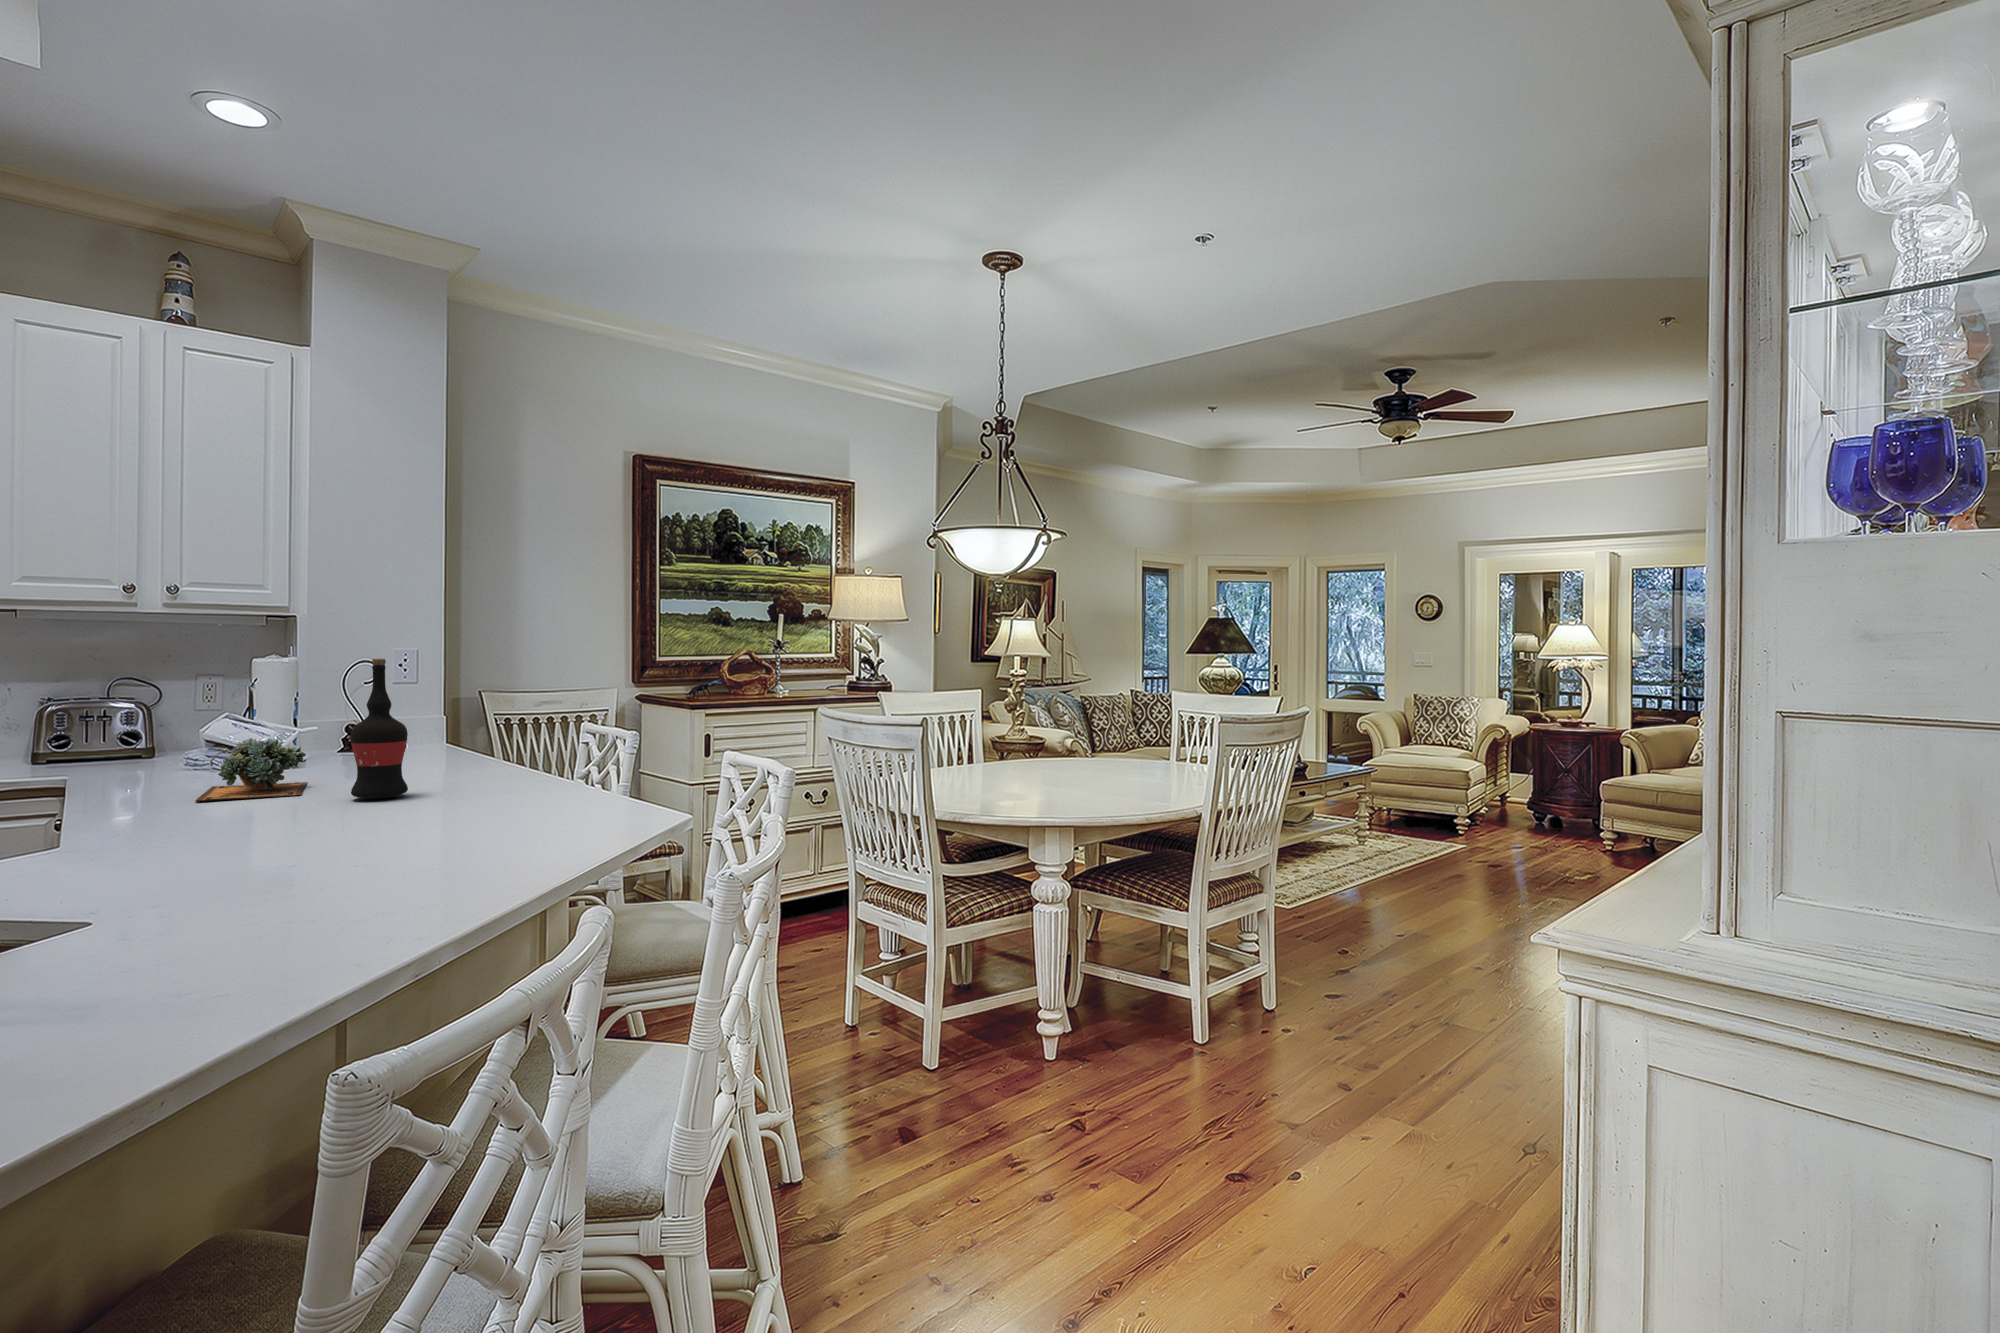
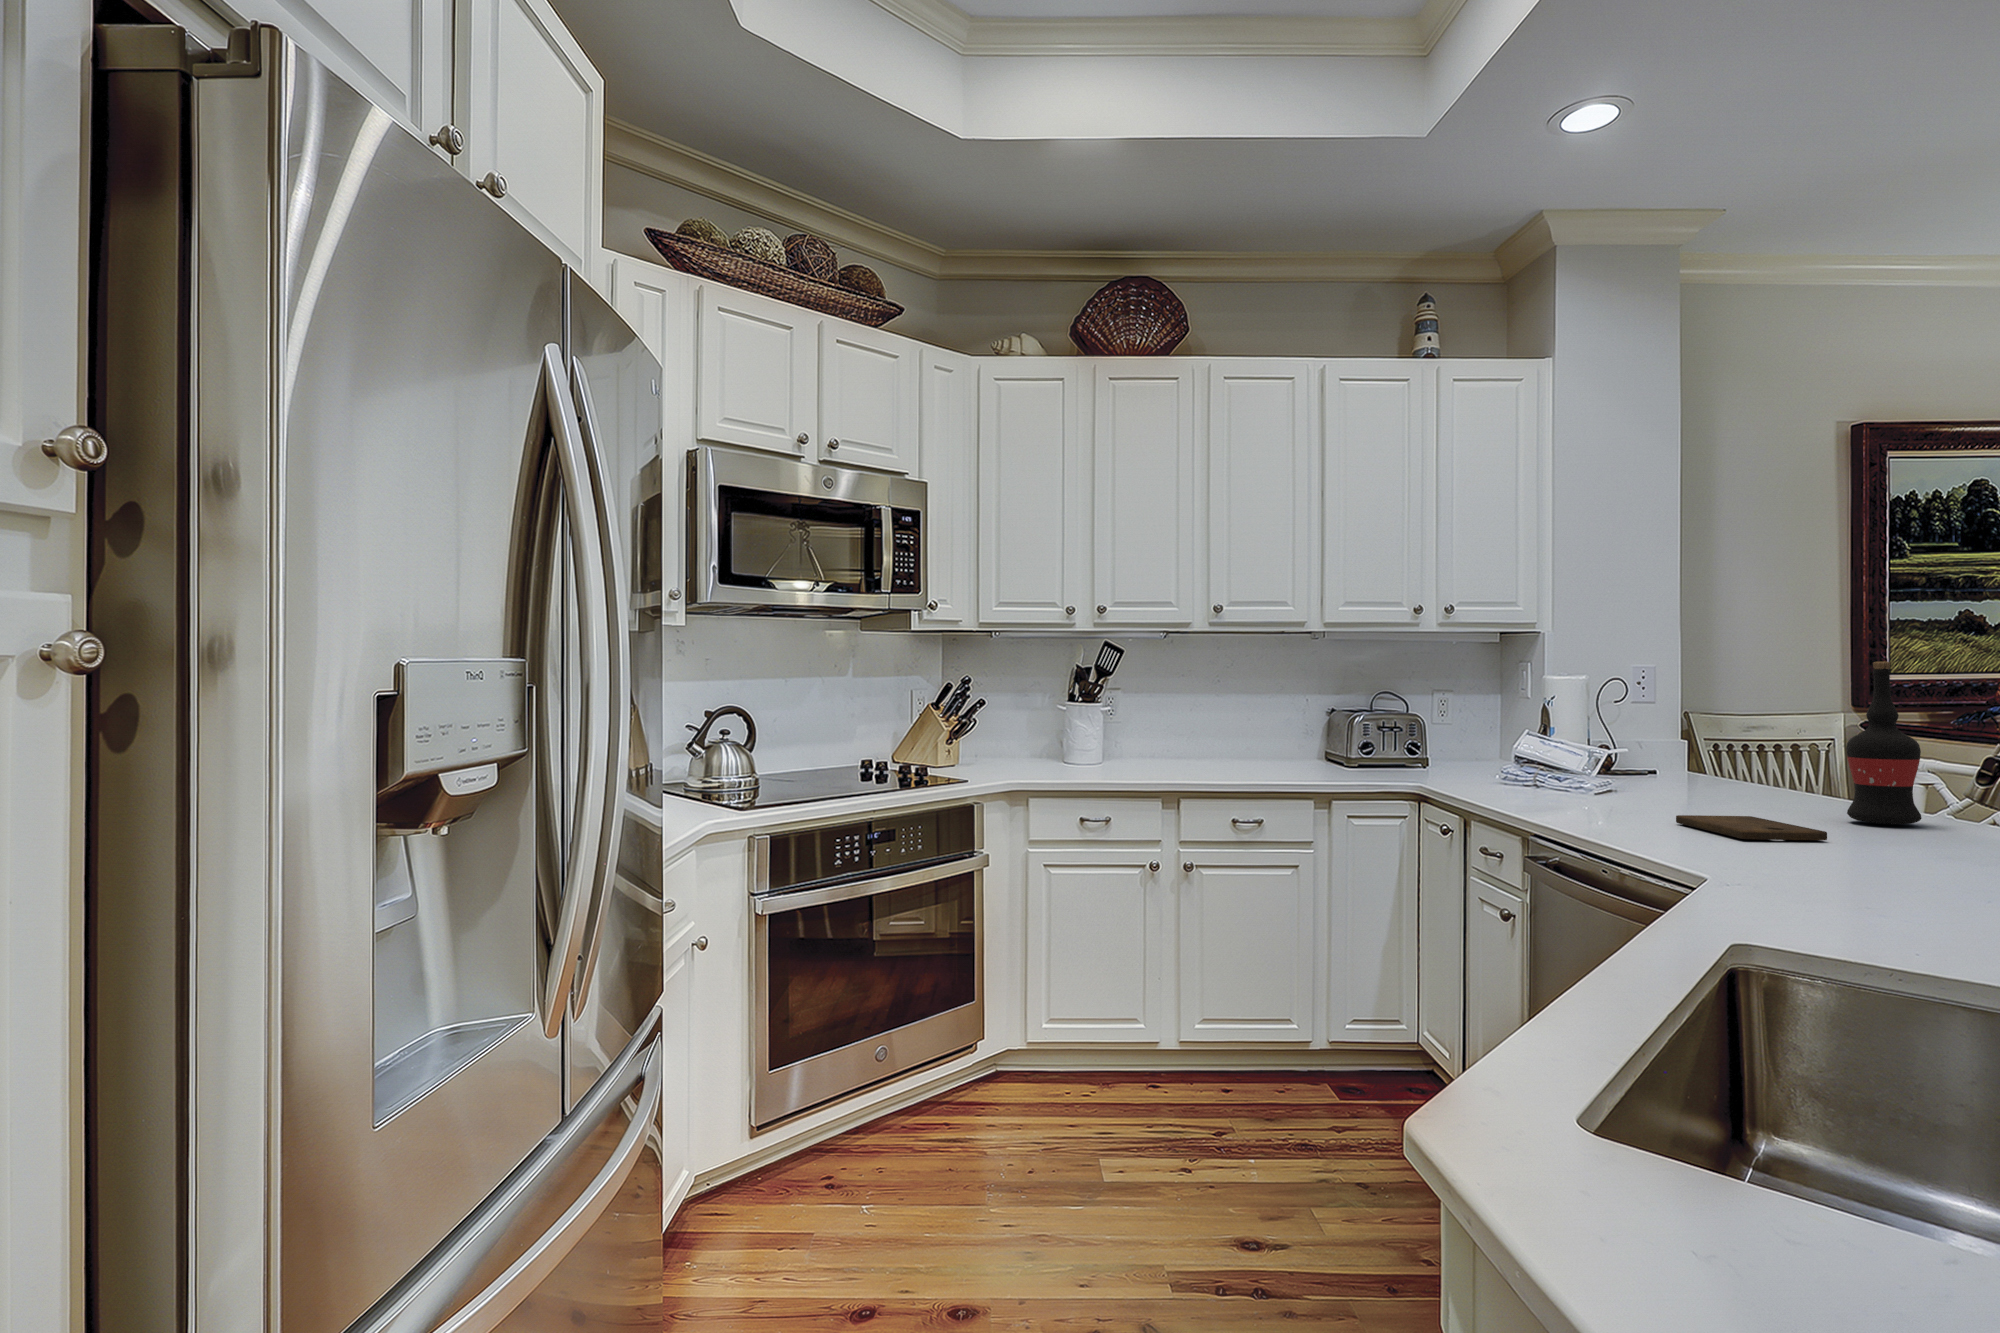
succulent plant: present [195,738,308,801] -> none [1618,749,1760,813]
cutting board: none [143,804,241,834] -> present [1676,815,1827,840]

